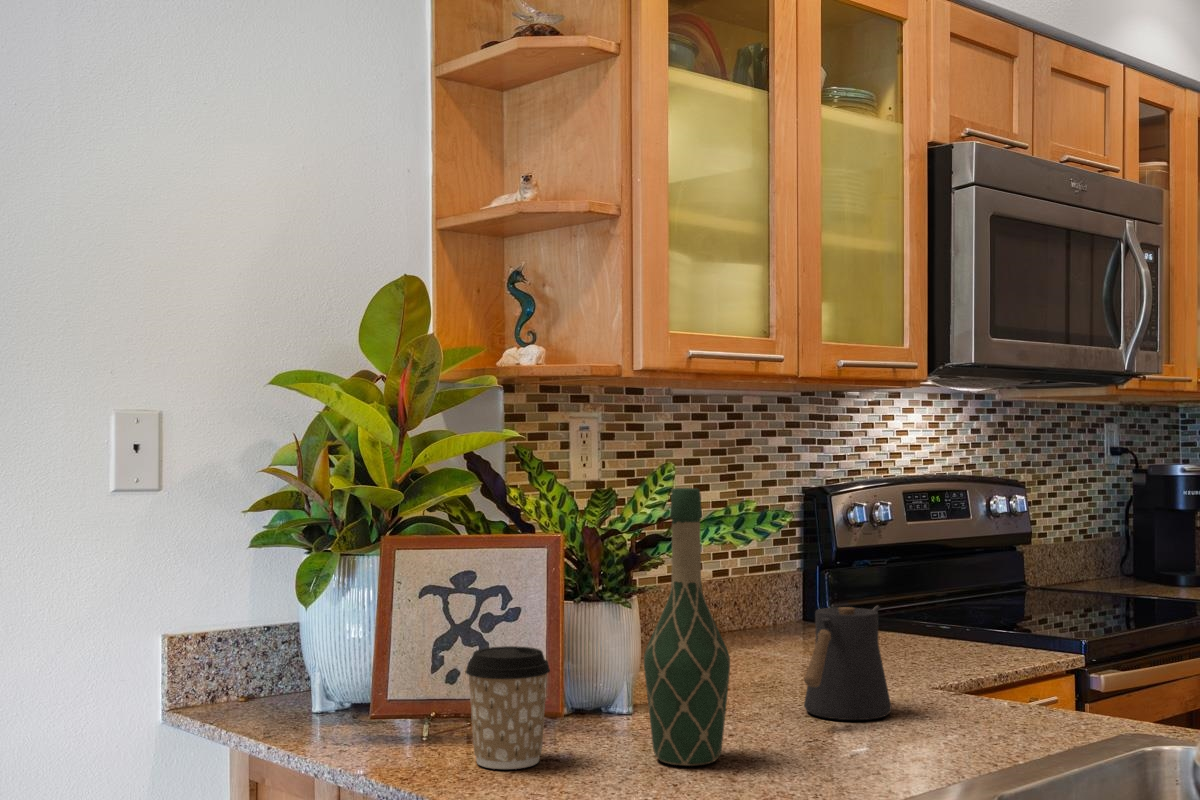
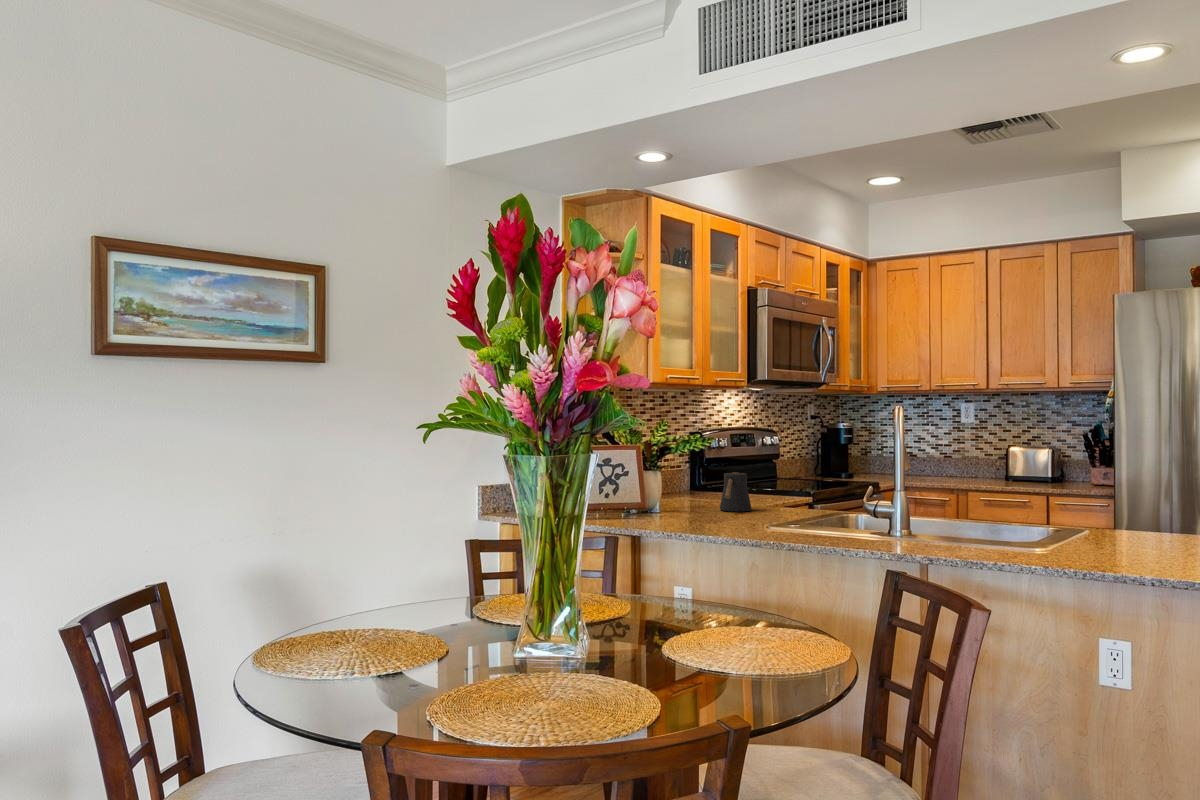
wine bottle: present [644,488,730,766] -> none [679,428,708,521]
coffee cup: present [465,646,550,769] -> none [619,483,649,523]

